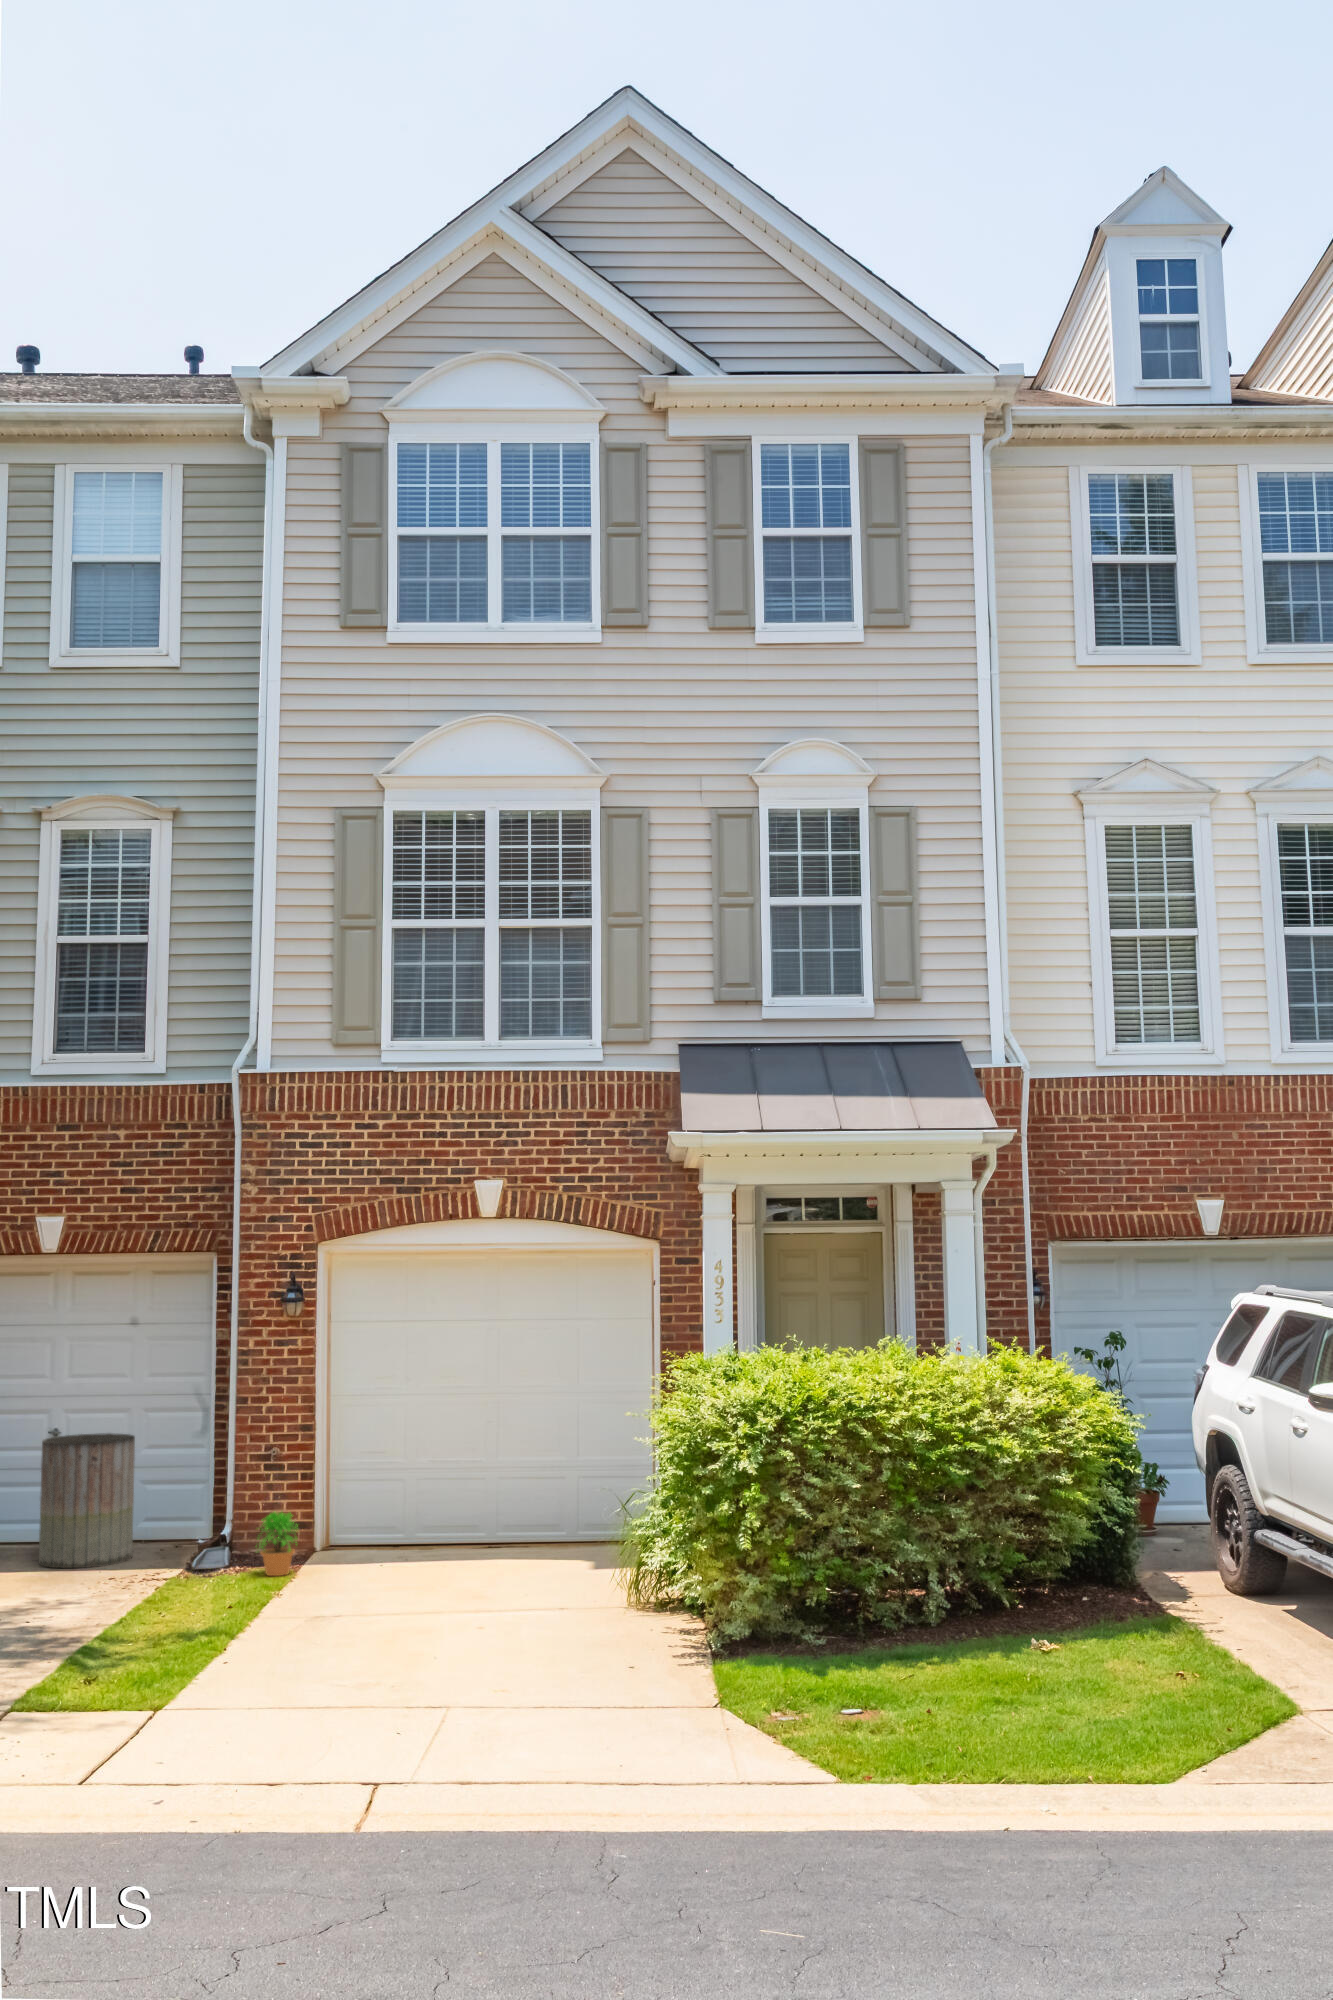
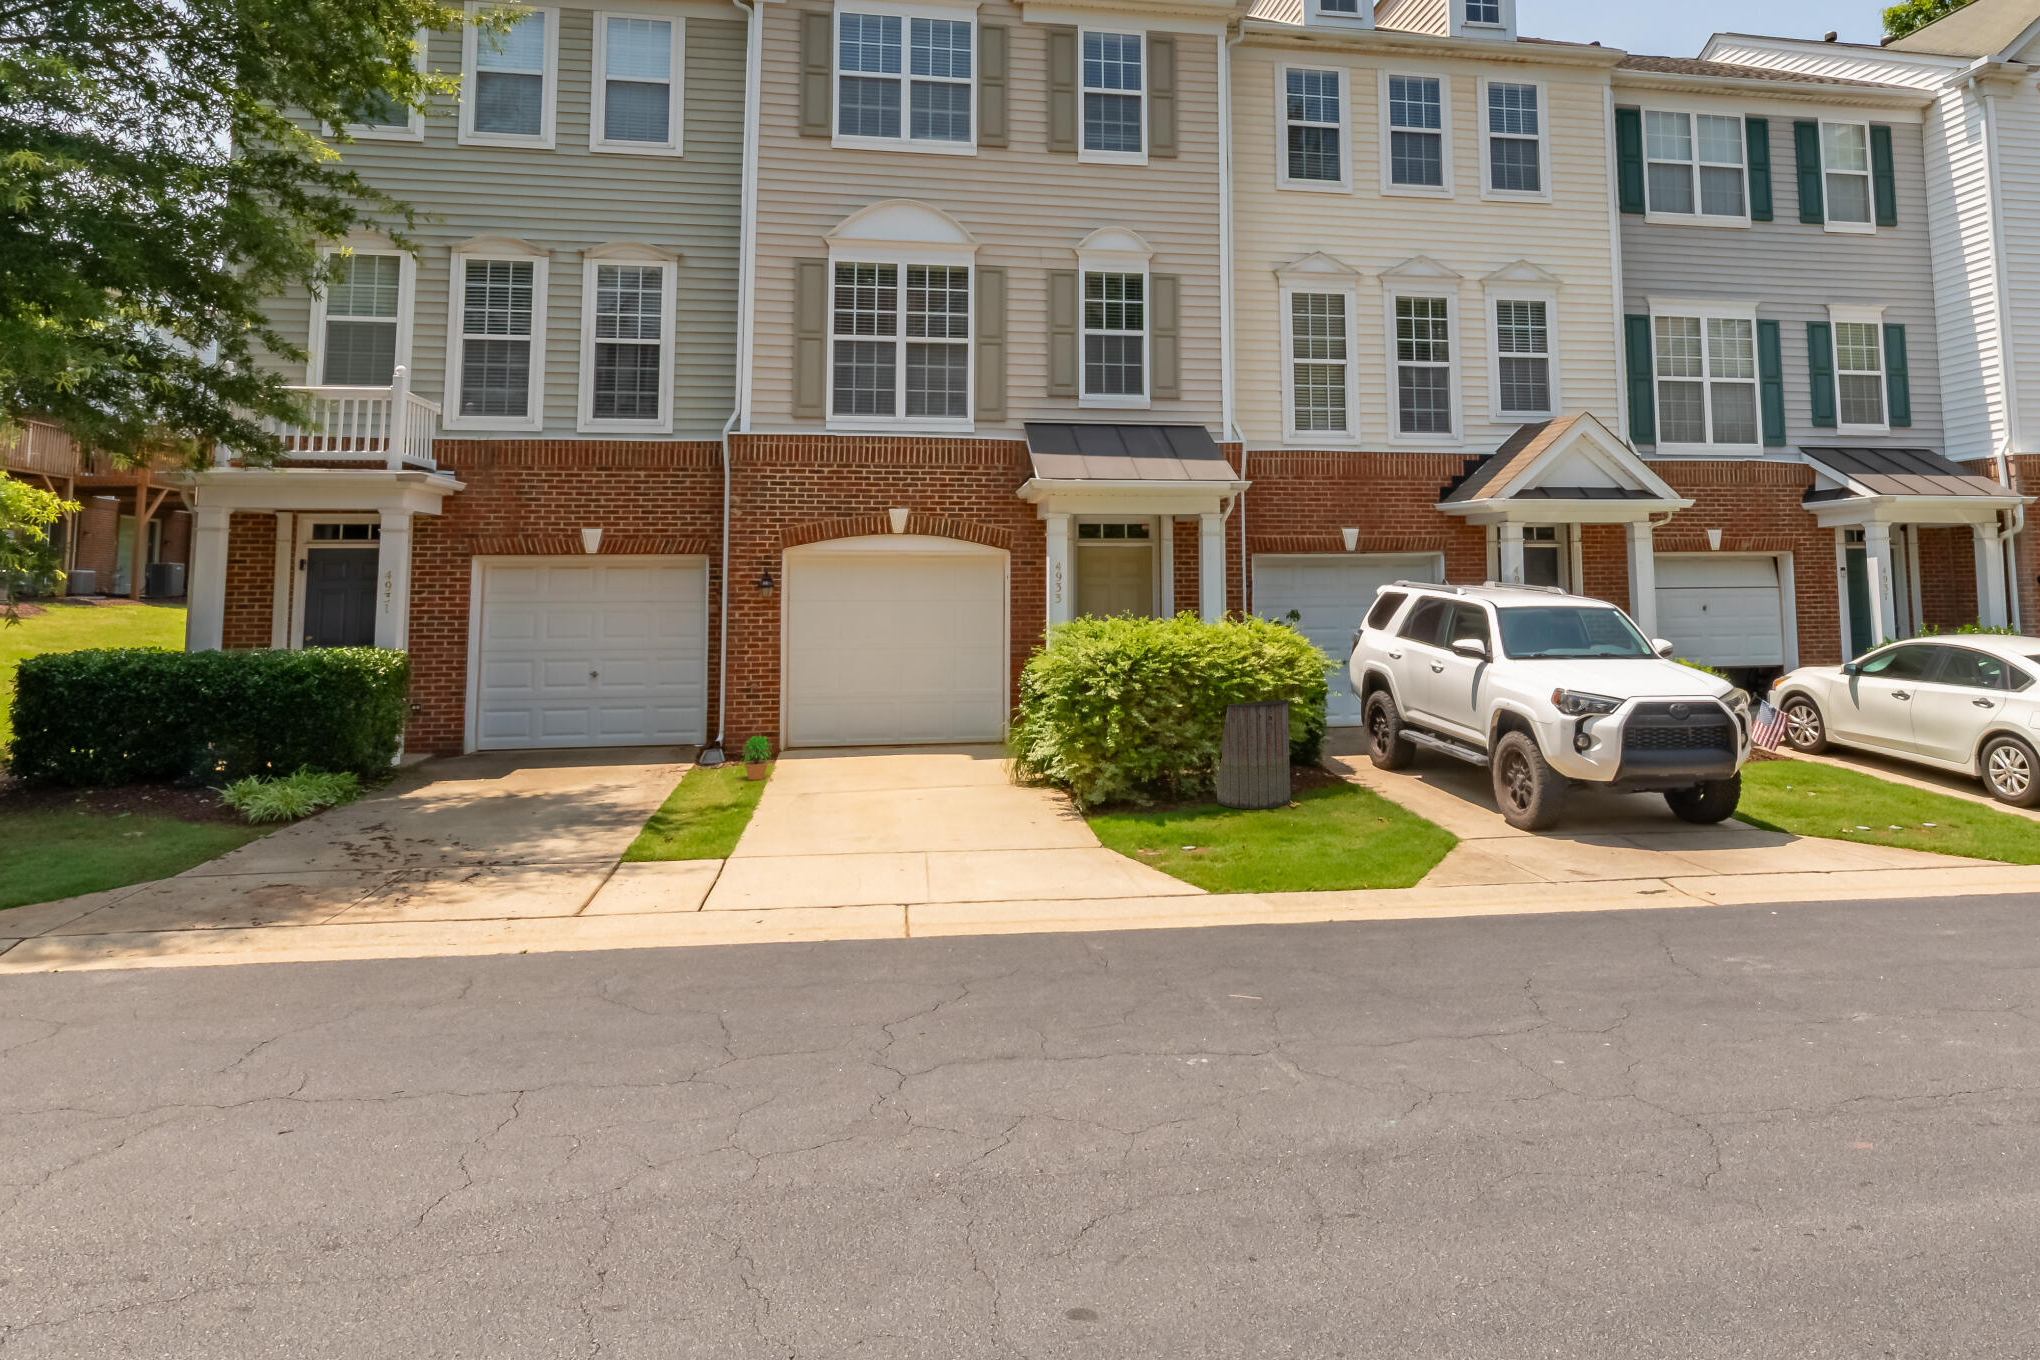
trash can: present [39,1433,135,1568] -> present [1217,699,1291,809]

